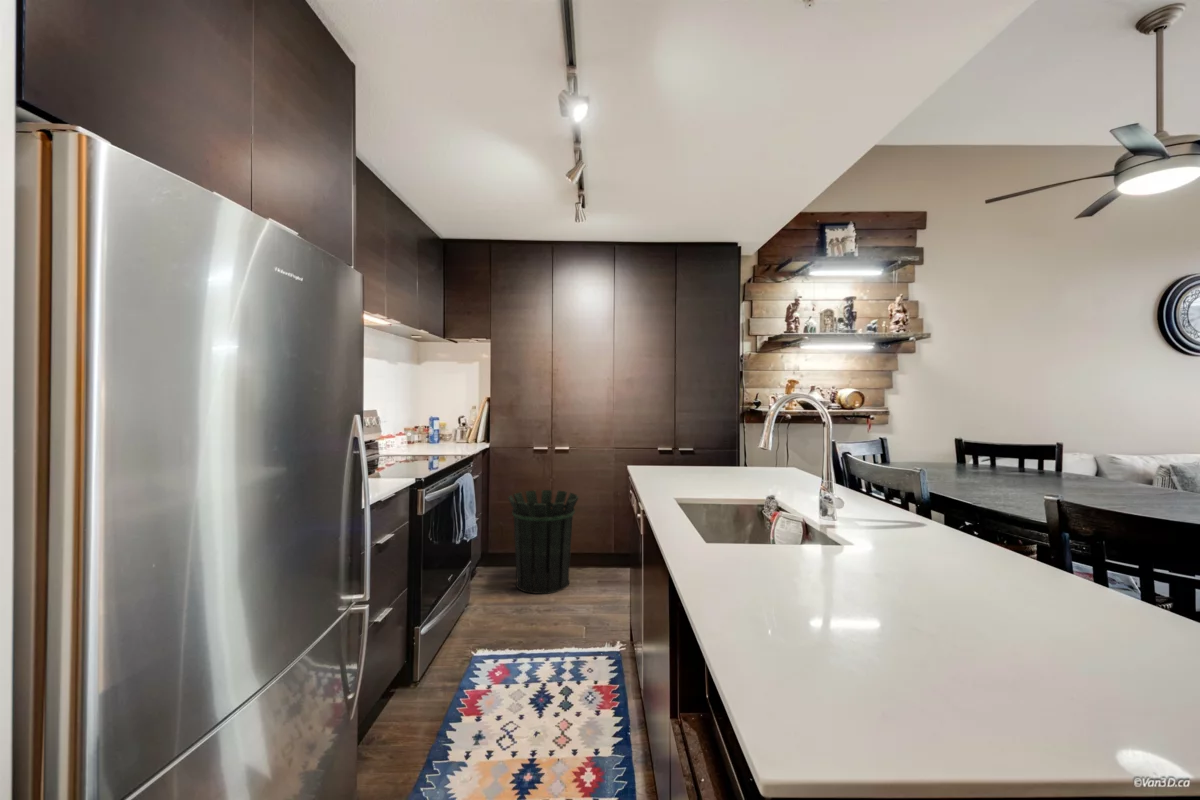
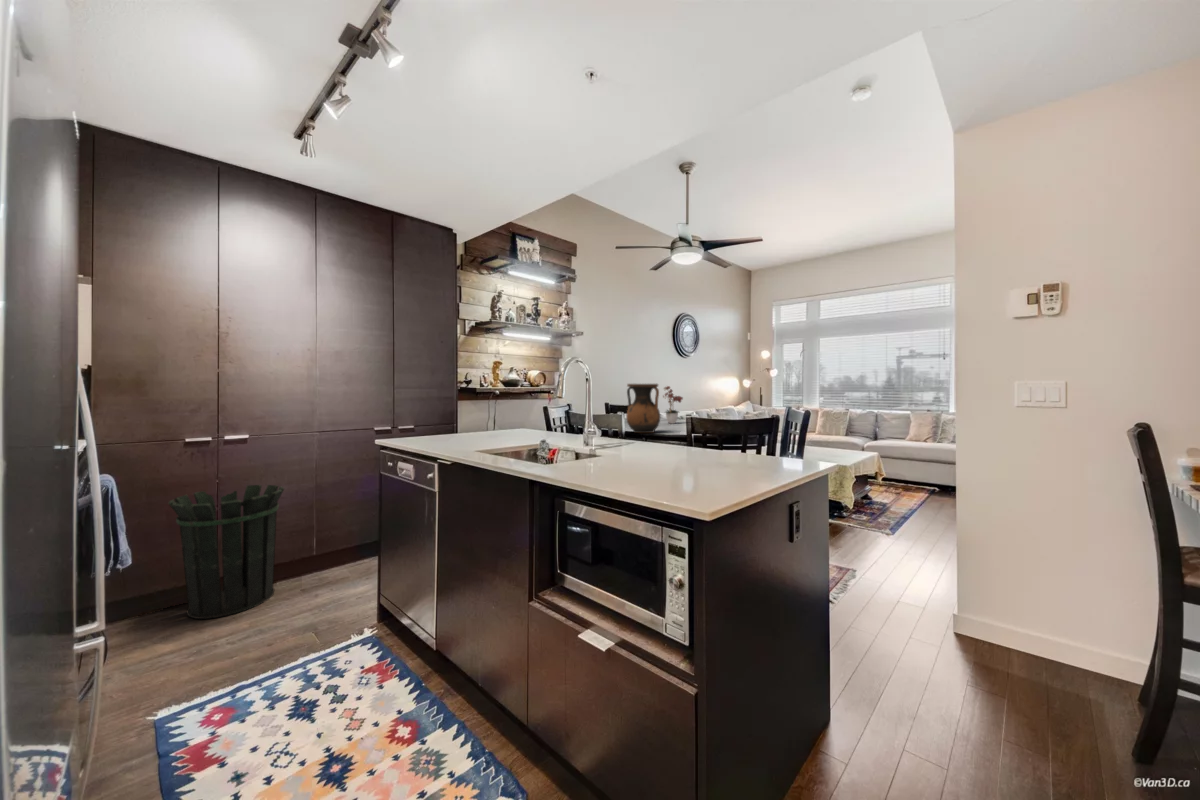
flower arrangement: none [1049,417,1104,481] -> present [663,386,683,424]
vase: none [955,419,1020,496] -> present [626,384,660,433]

